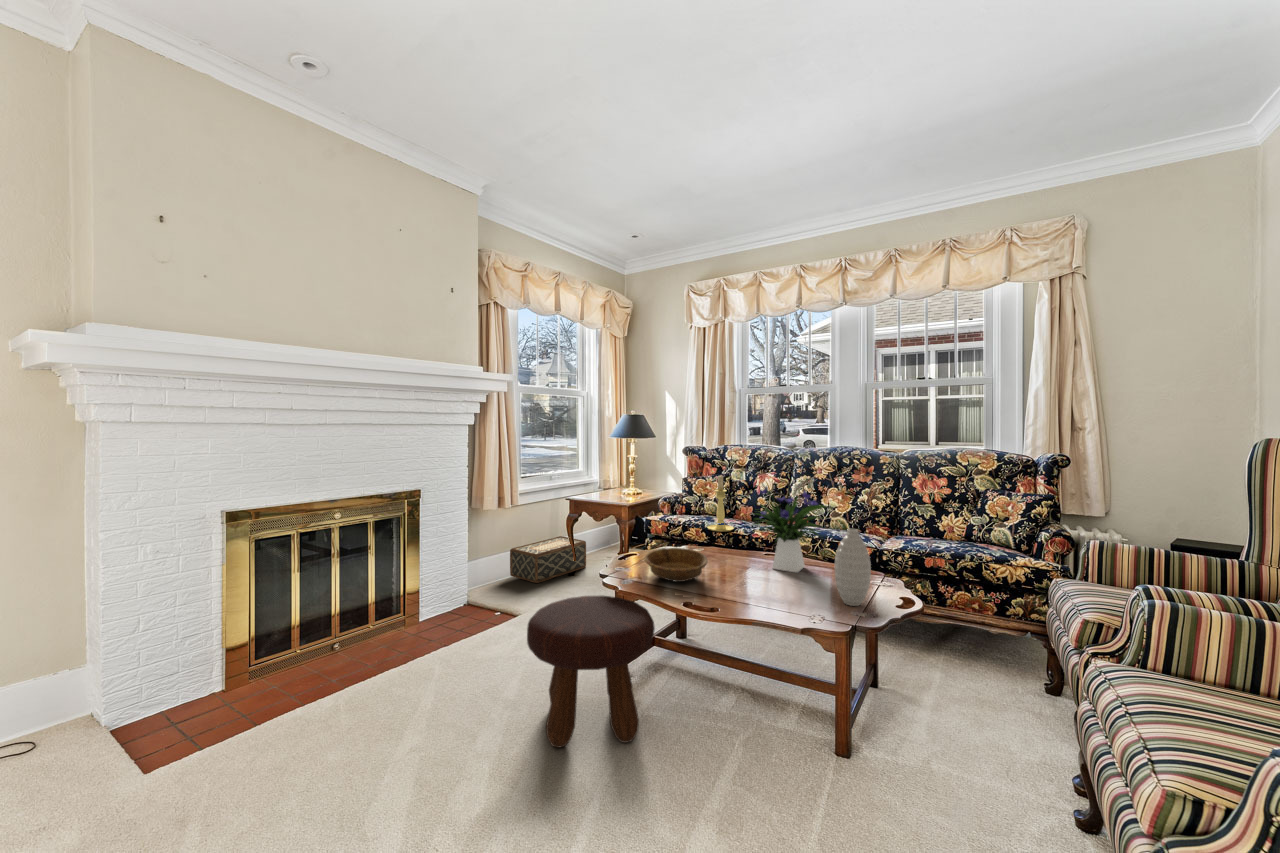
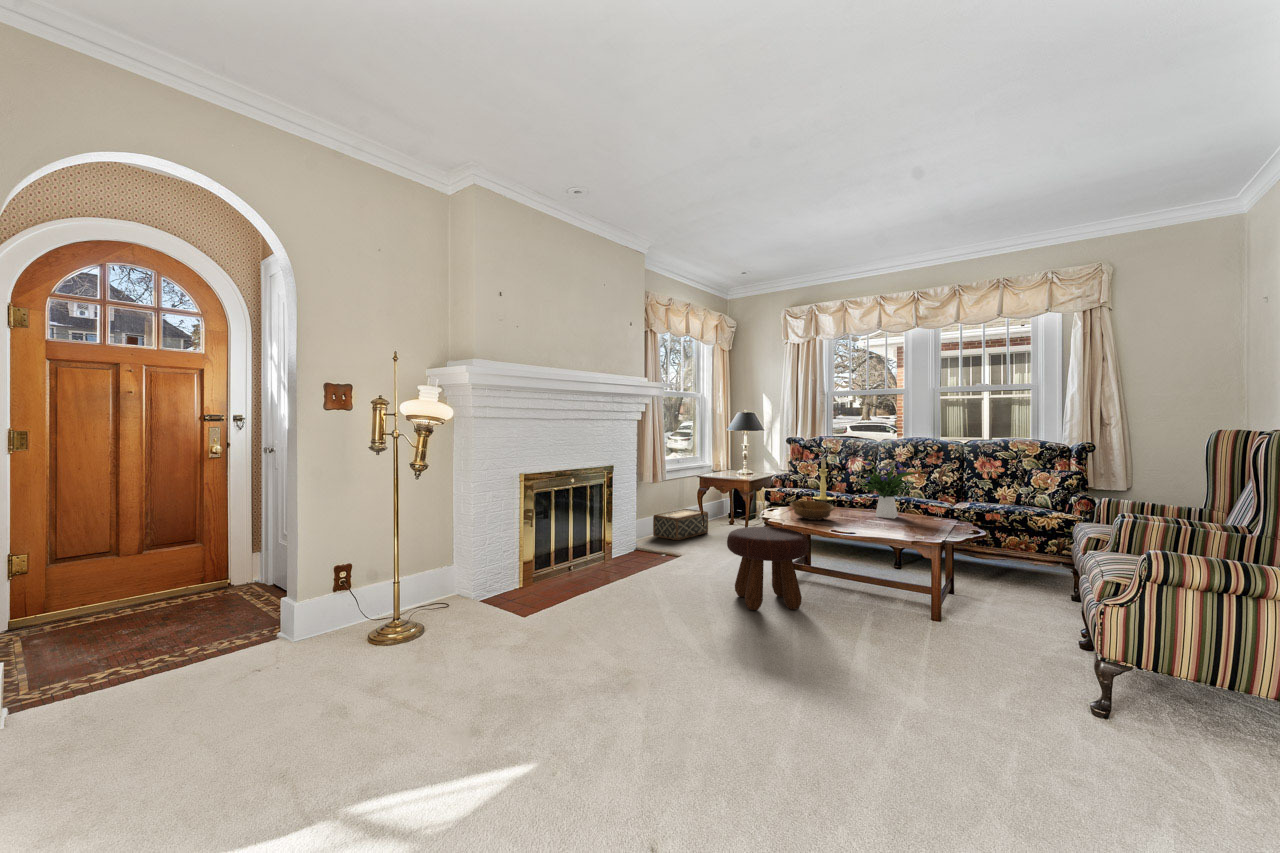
vase: present [835,529,871,606] -> none [925,482,949,531]

